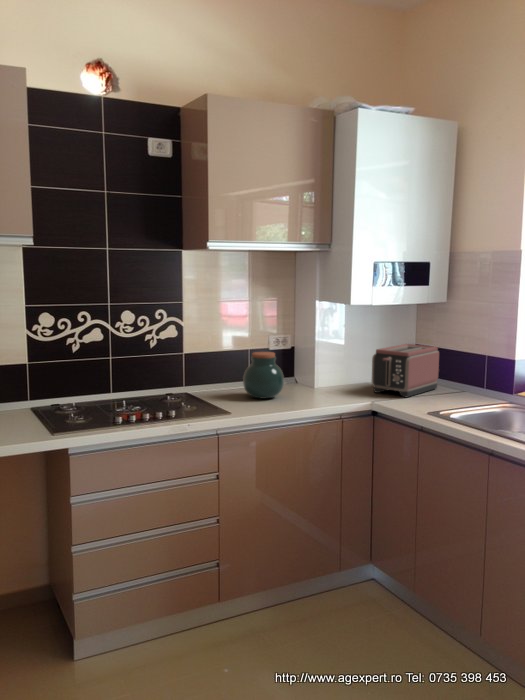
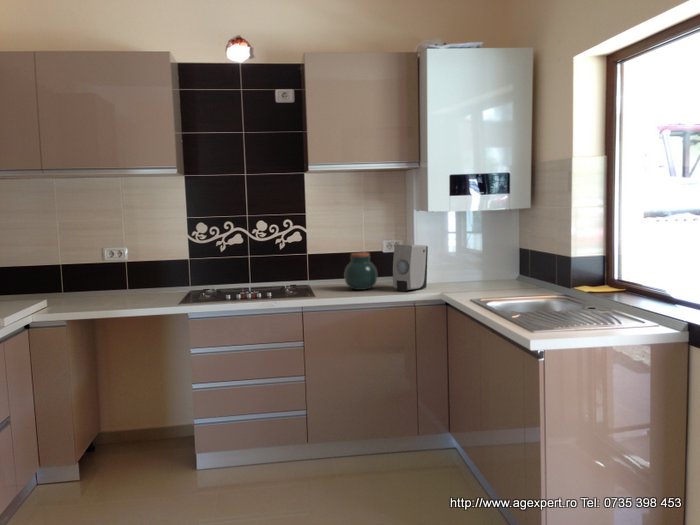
soap dispenser: none [306,342,340,399] -> present [393,245,428,292]
toaster: present [372,344,439,397] -> none [456,247,523,292]

